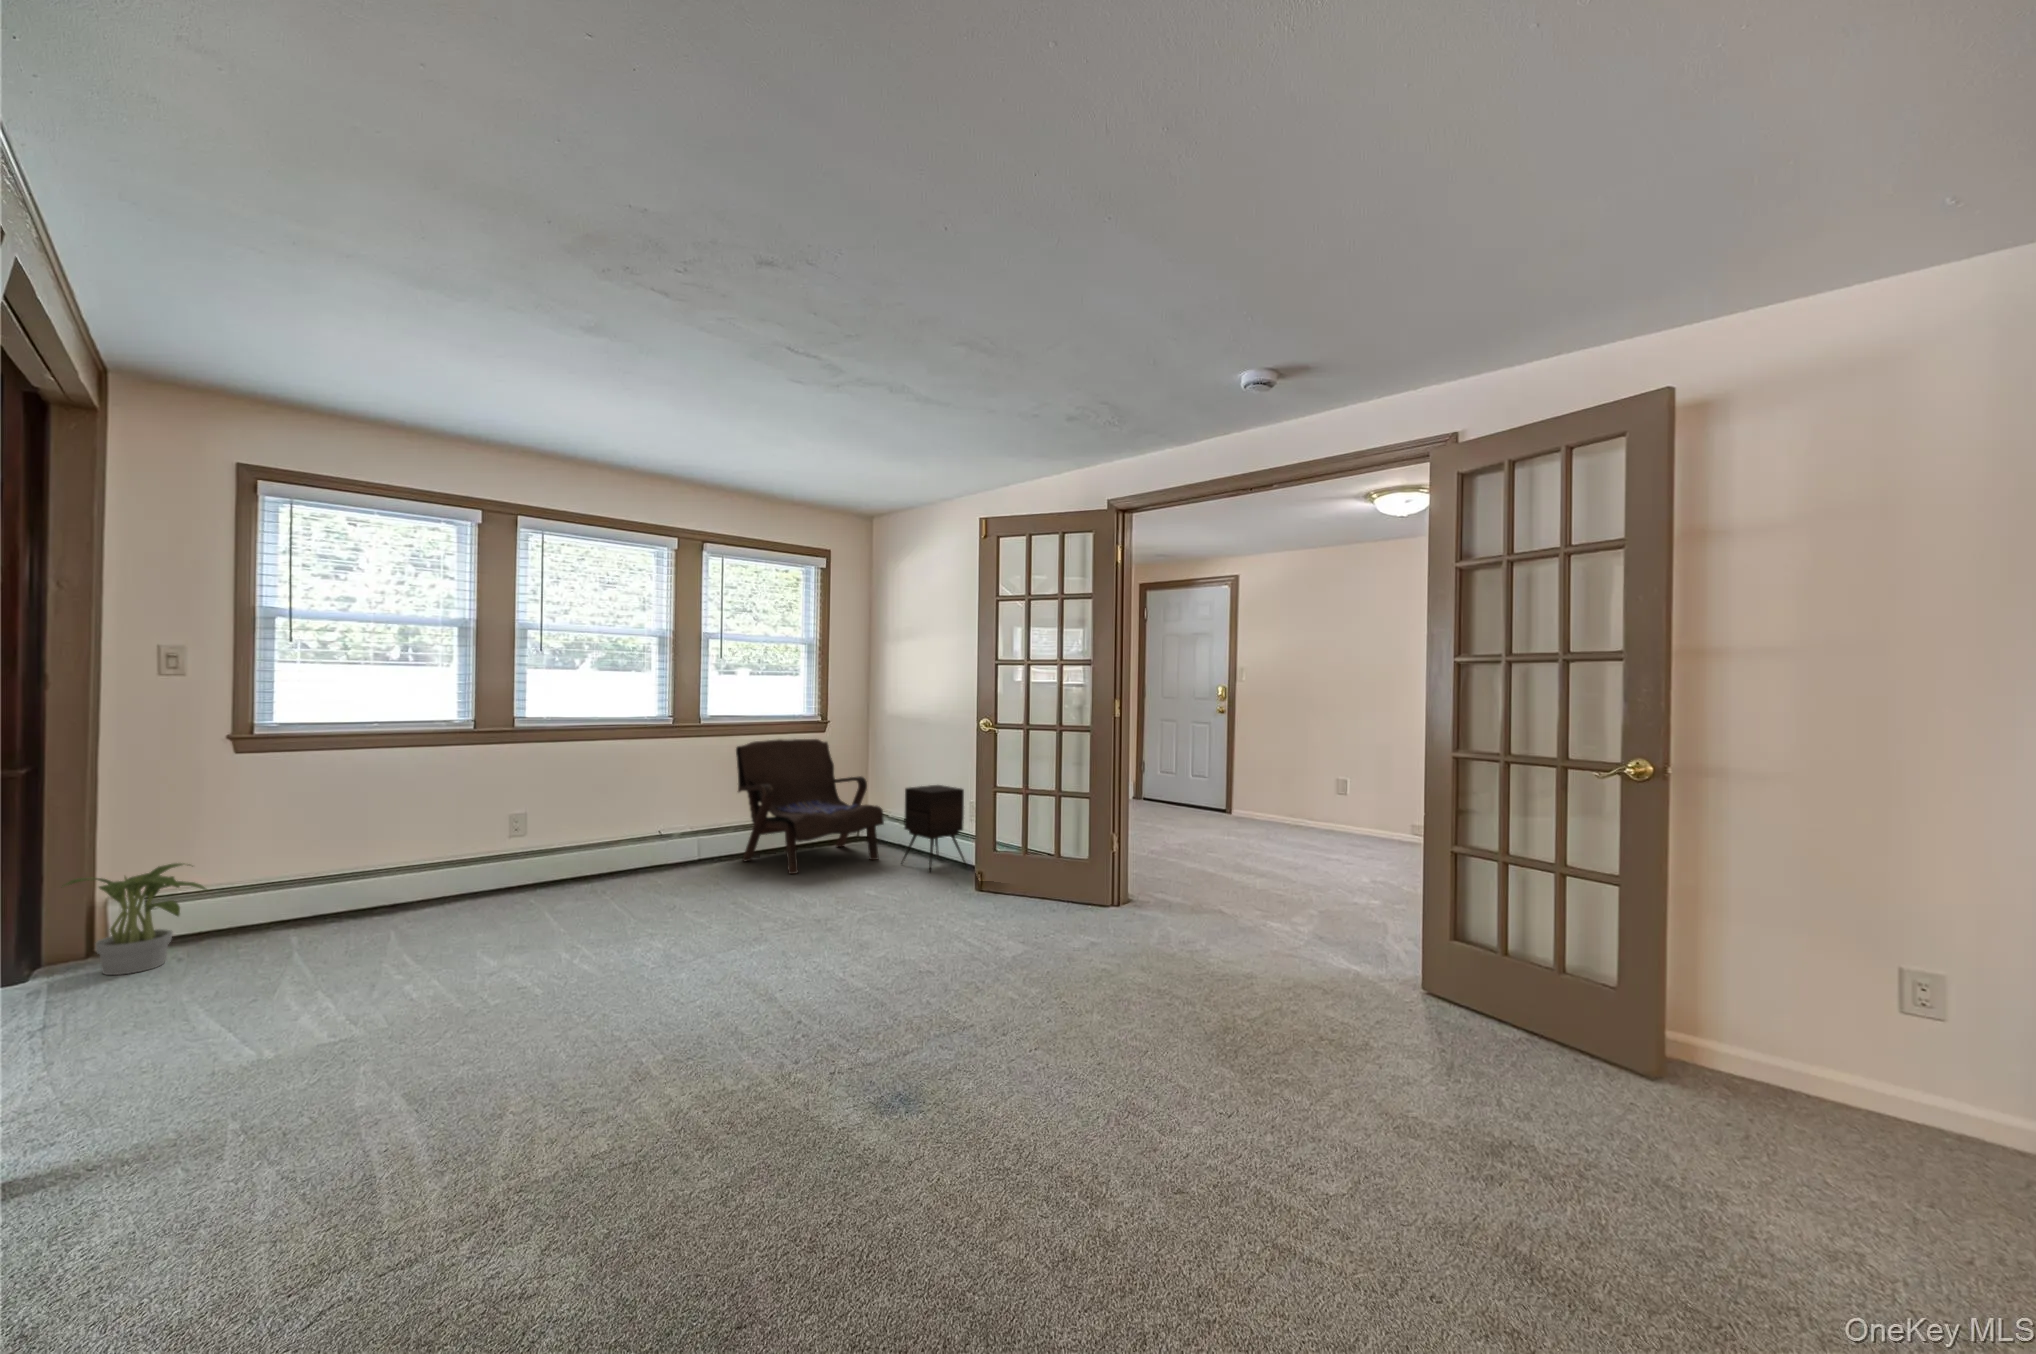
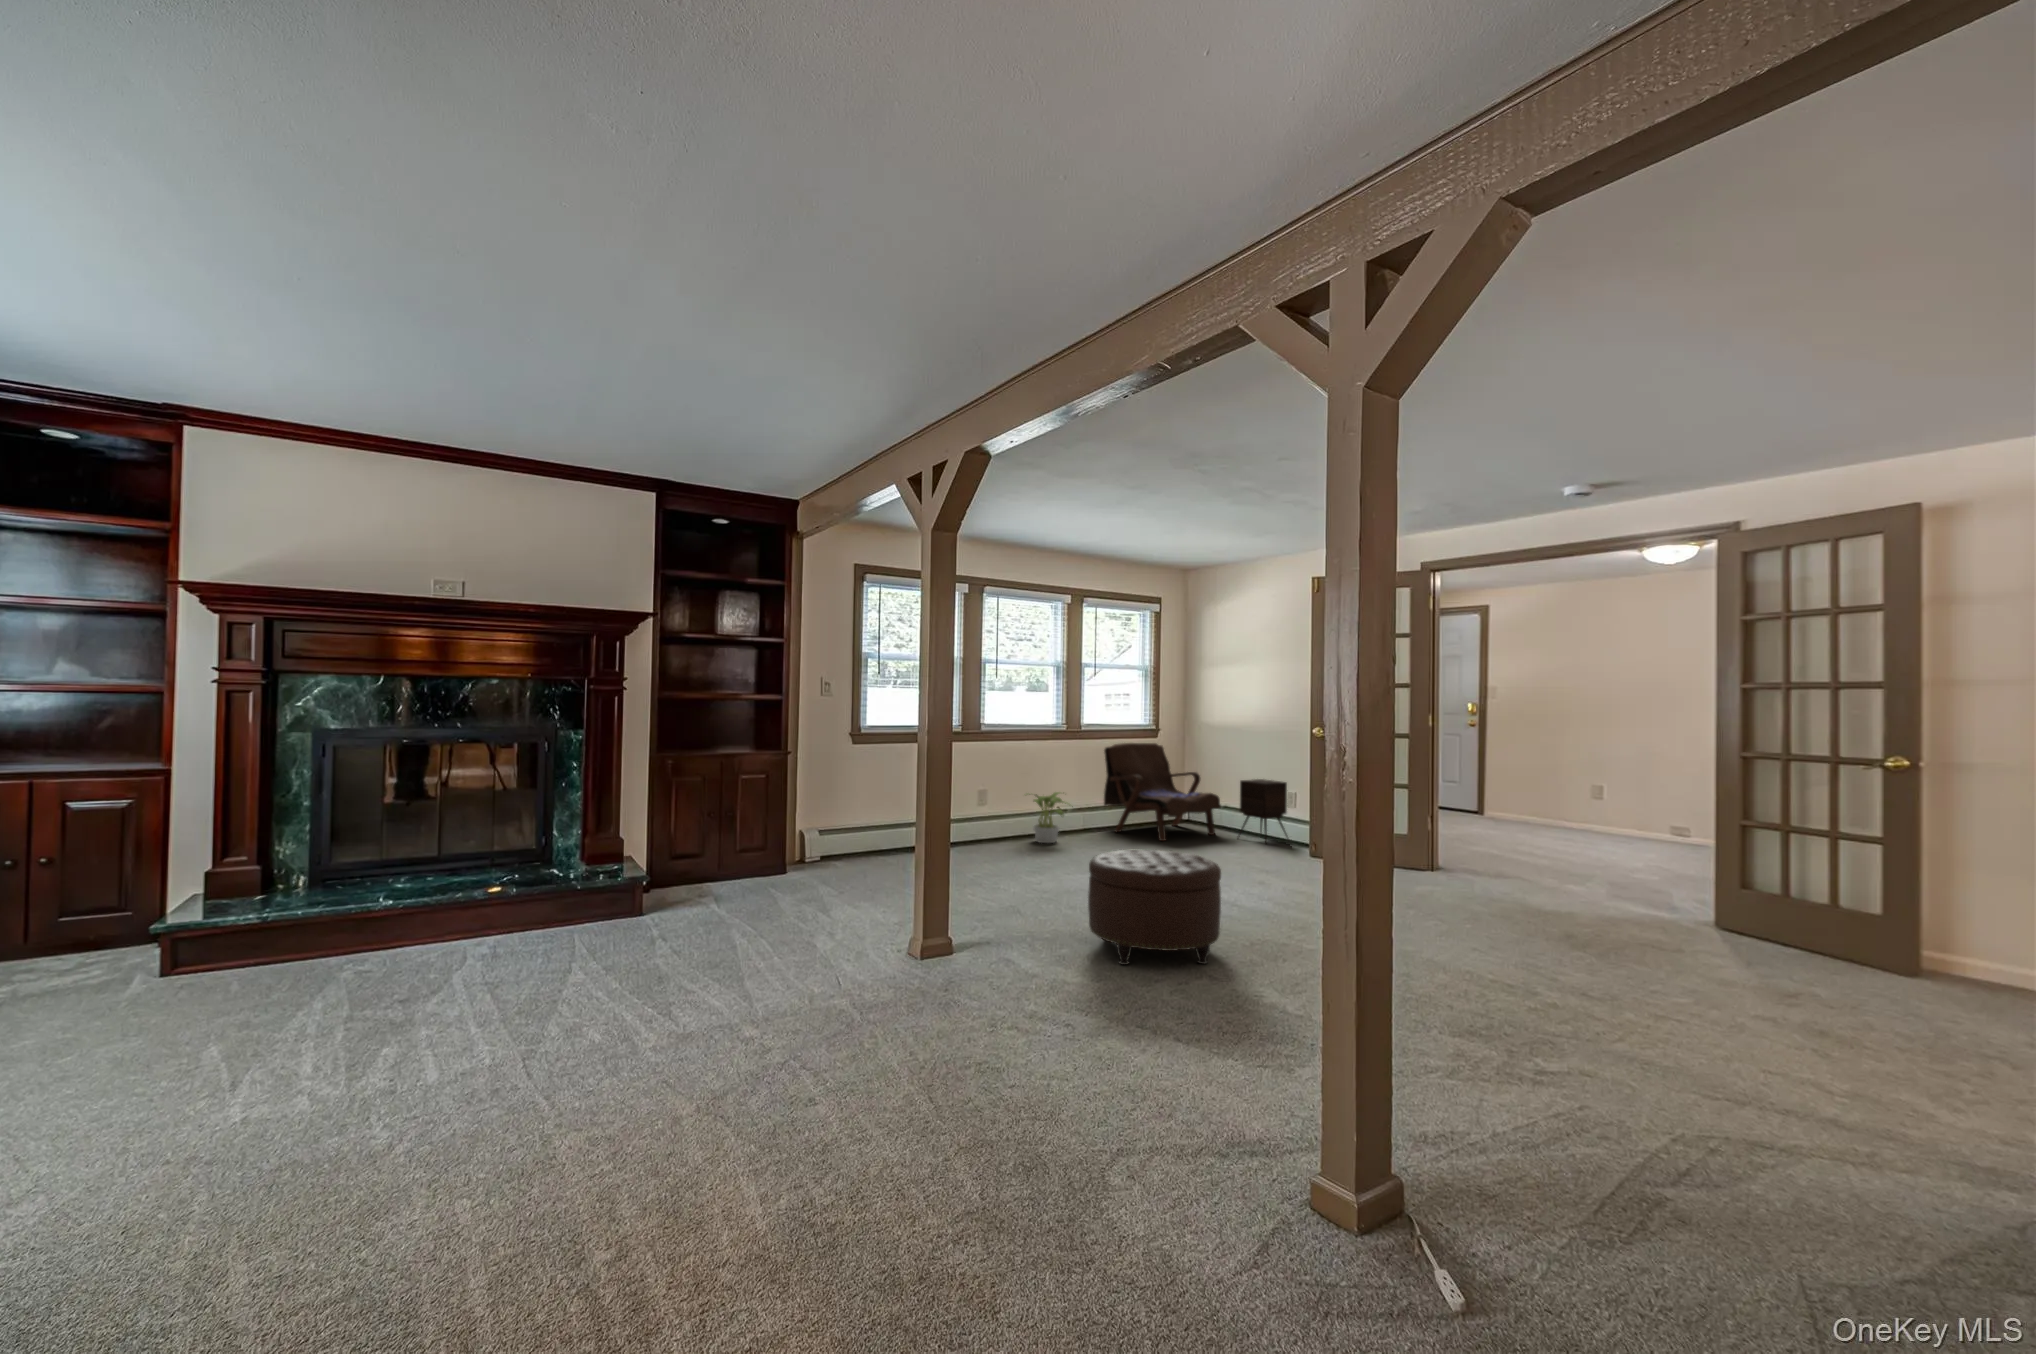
potted plant: present [64,863,207,975] -> present [1033,792,1073,843]
ottoman: none [313,944,606,1201] -> present [1088,849,1221,965]

